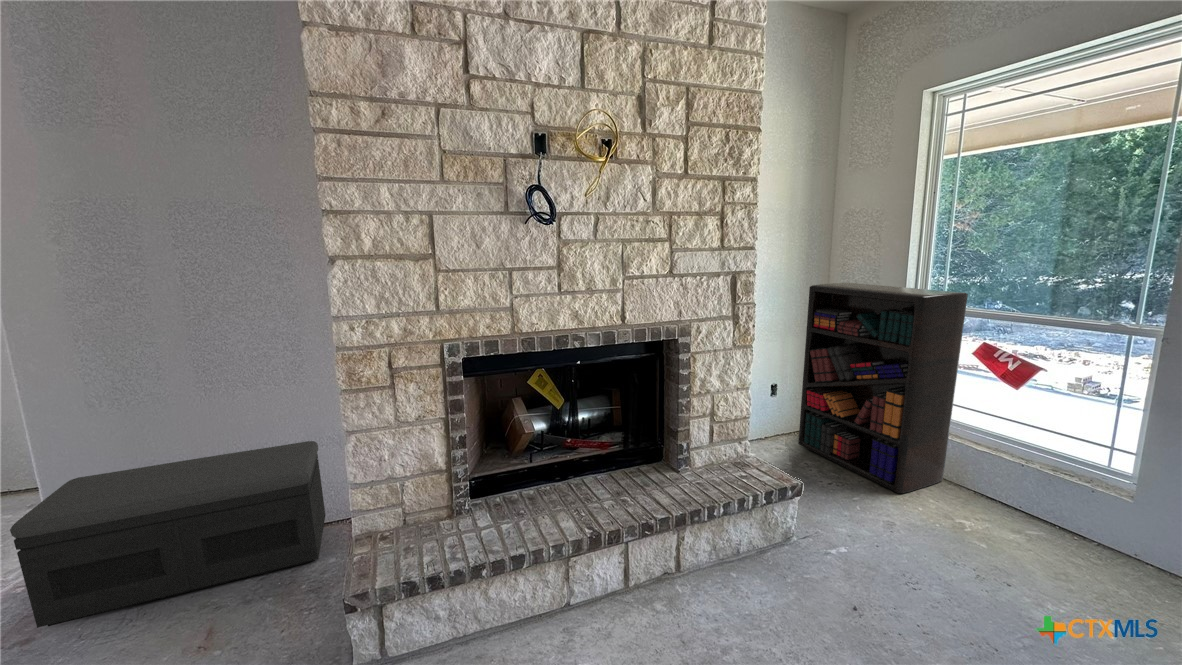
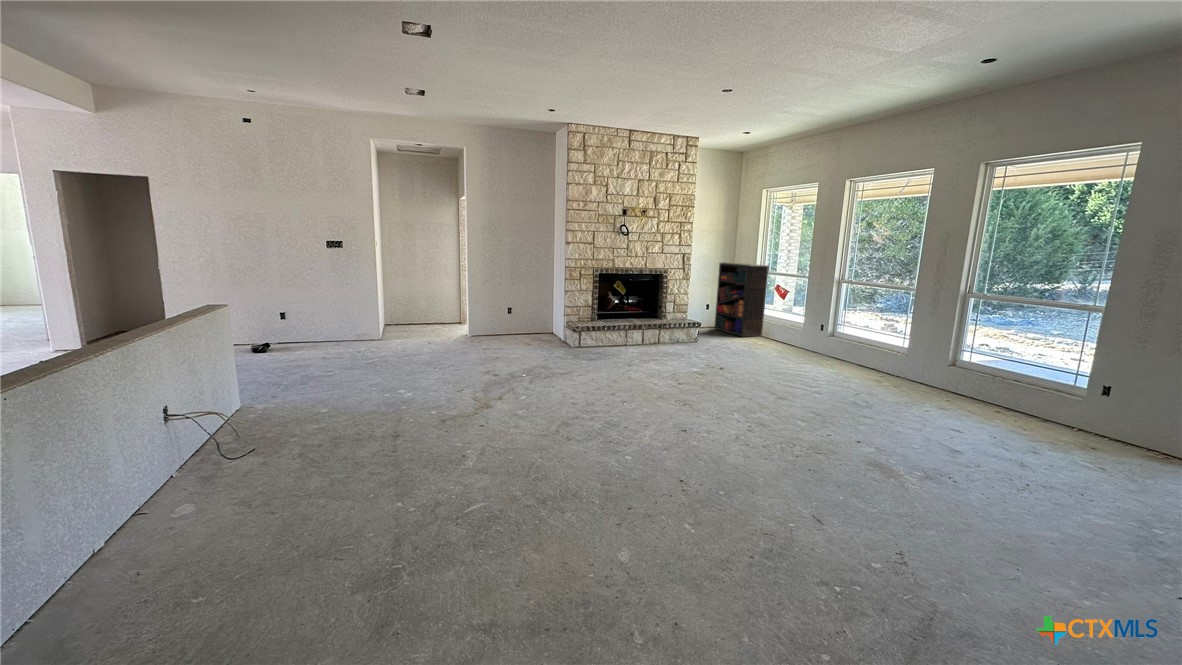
storage bench: present [10,441,325,628] -> none [477,304,547,341]

